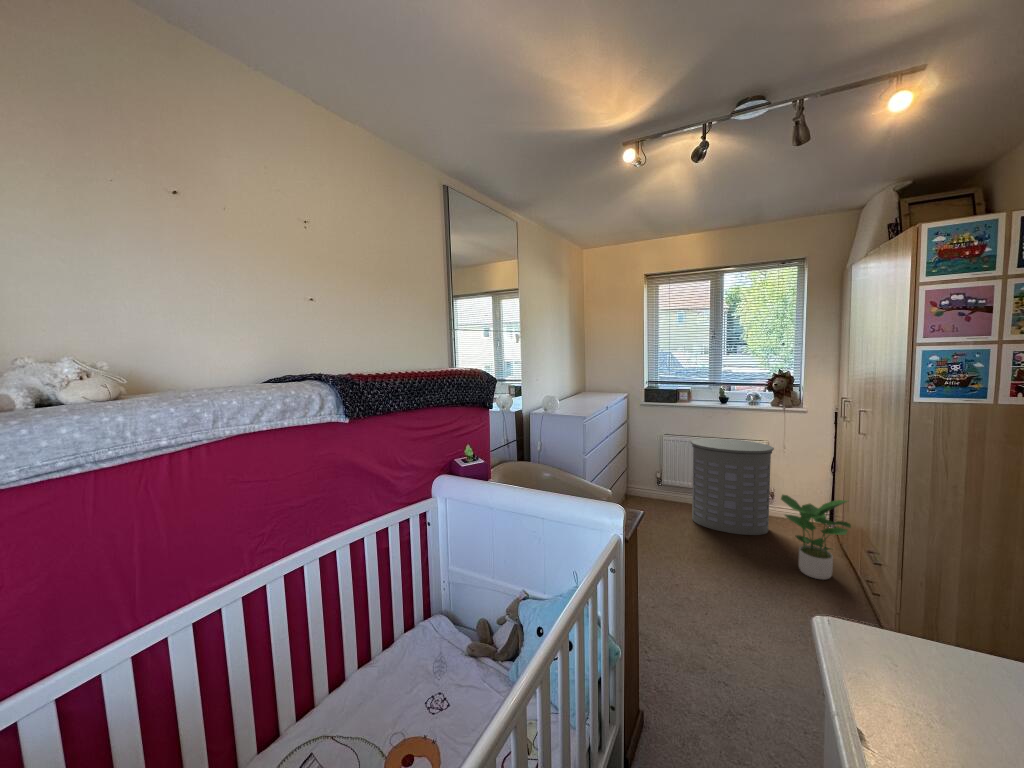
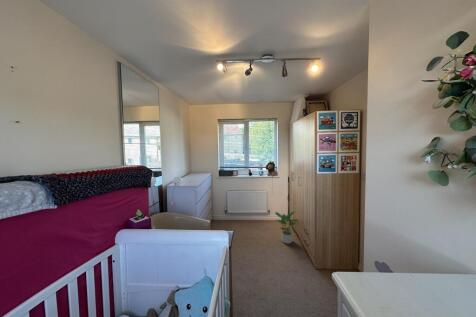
laundry hamper: present [691,439,774,535] -> none [240,191,270,231]

